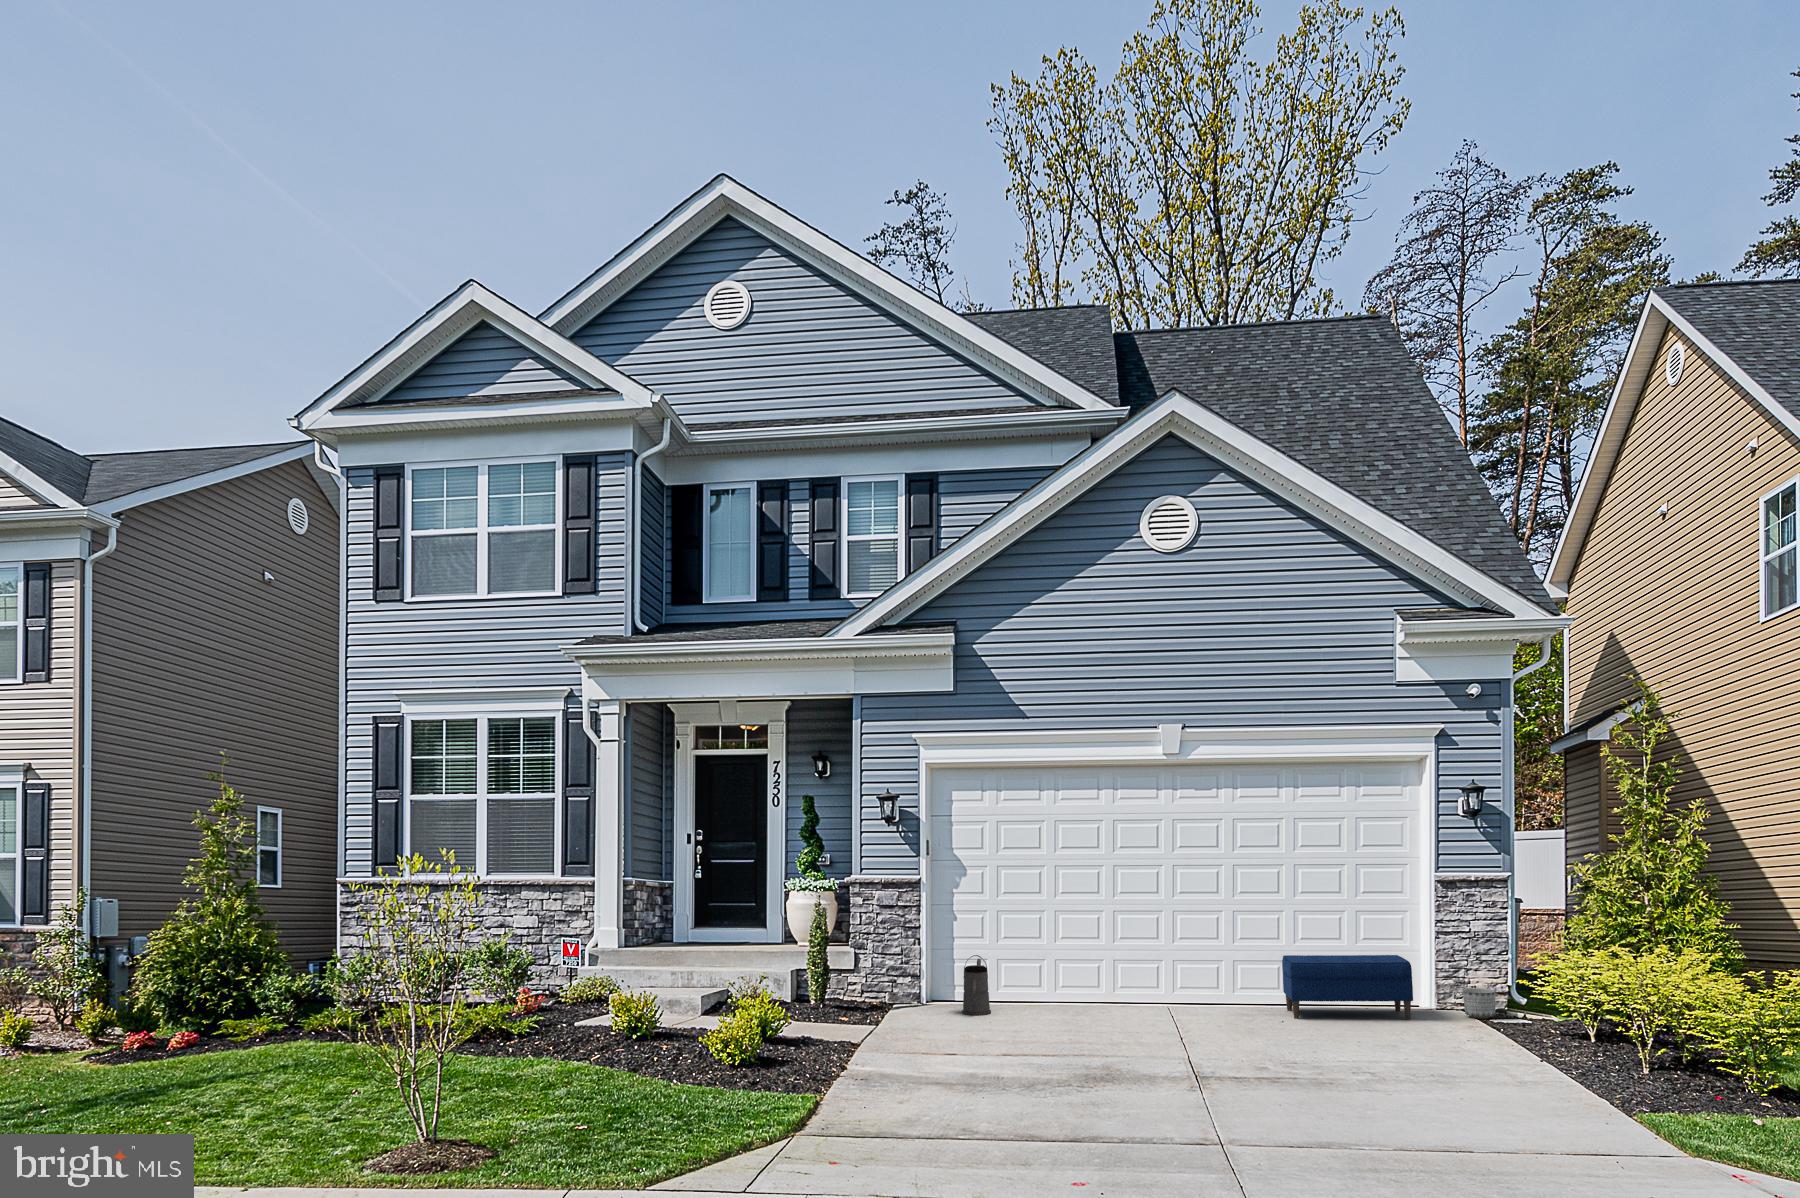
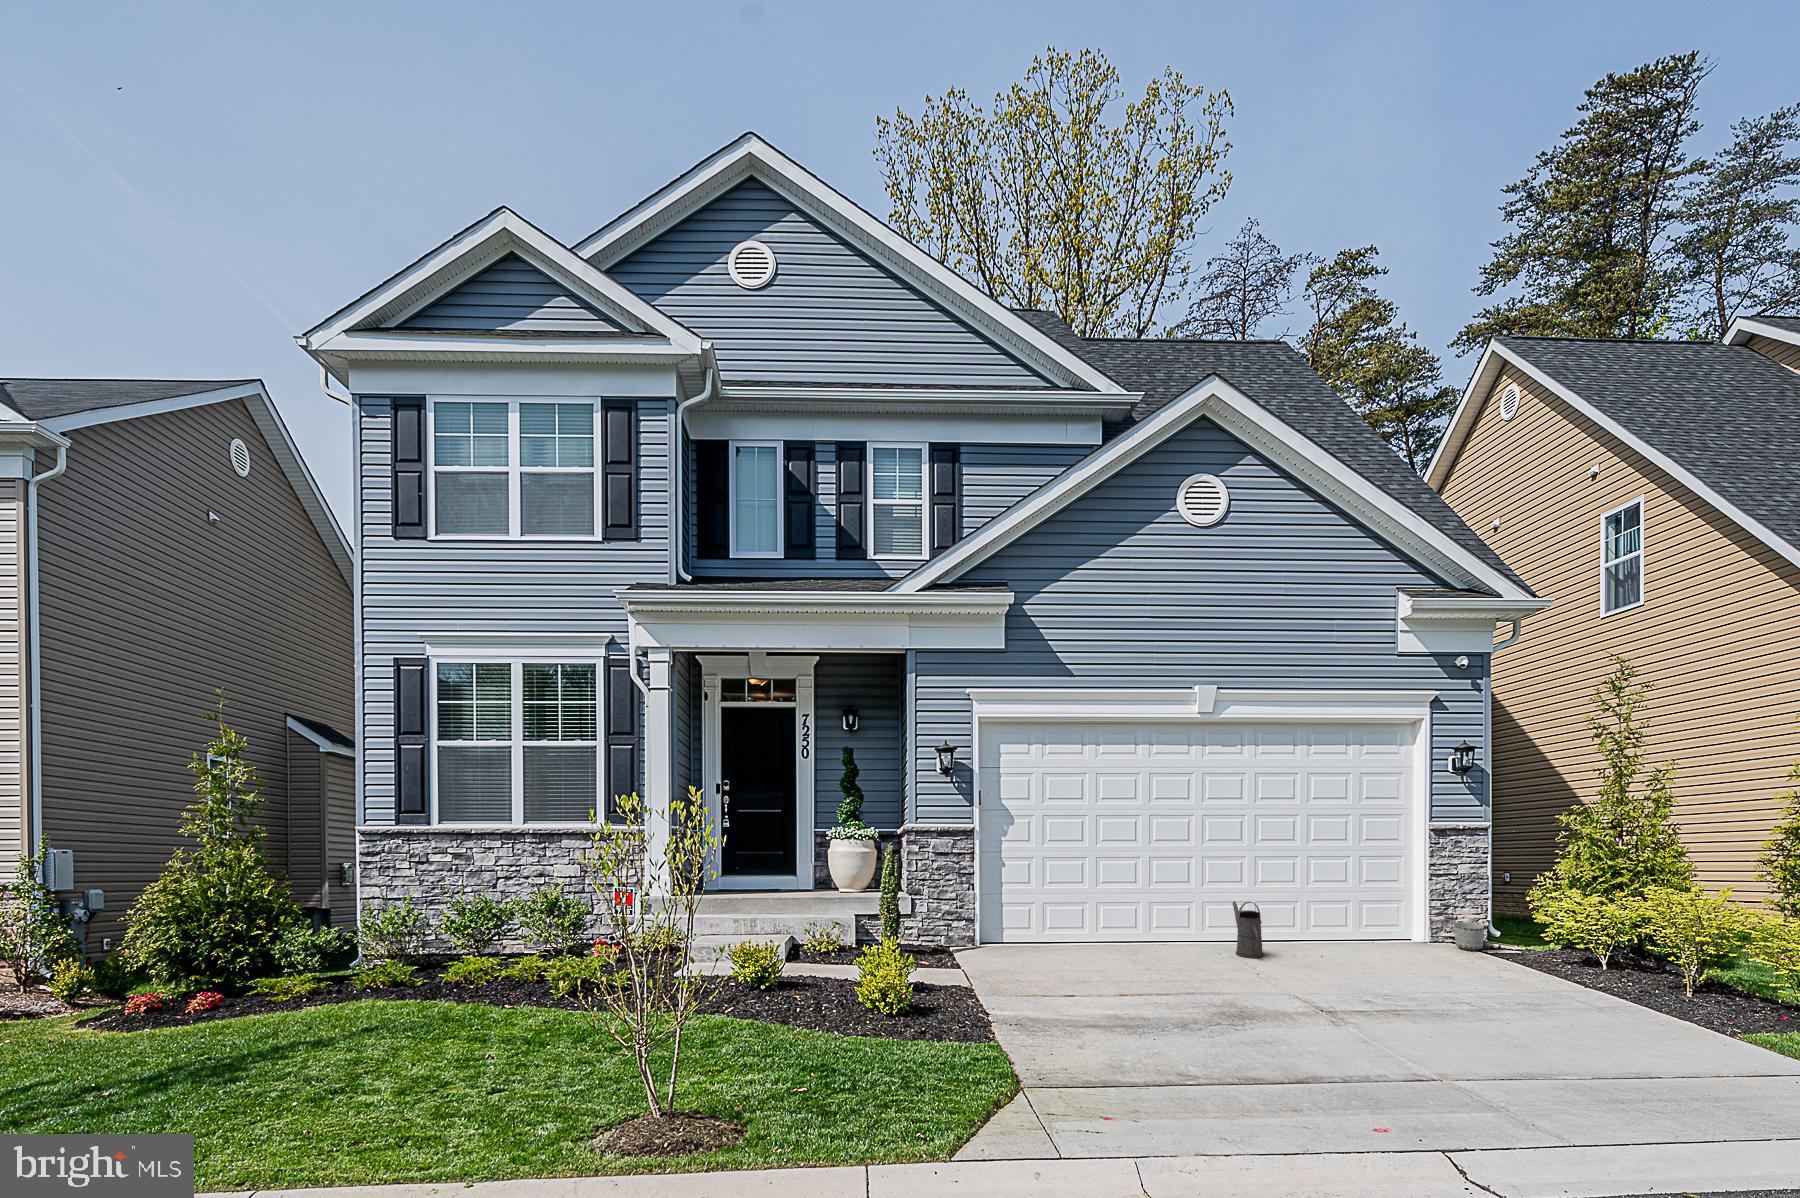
watering can: present [962,955,991,1015] -> present [1233,901,1264,958]
bench: present [1282,955,1413,1019] -> none [1298,893,1422,956]

